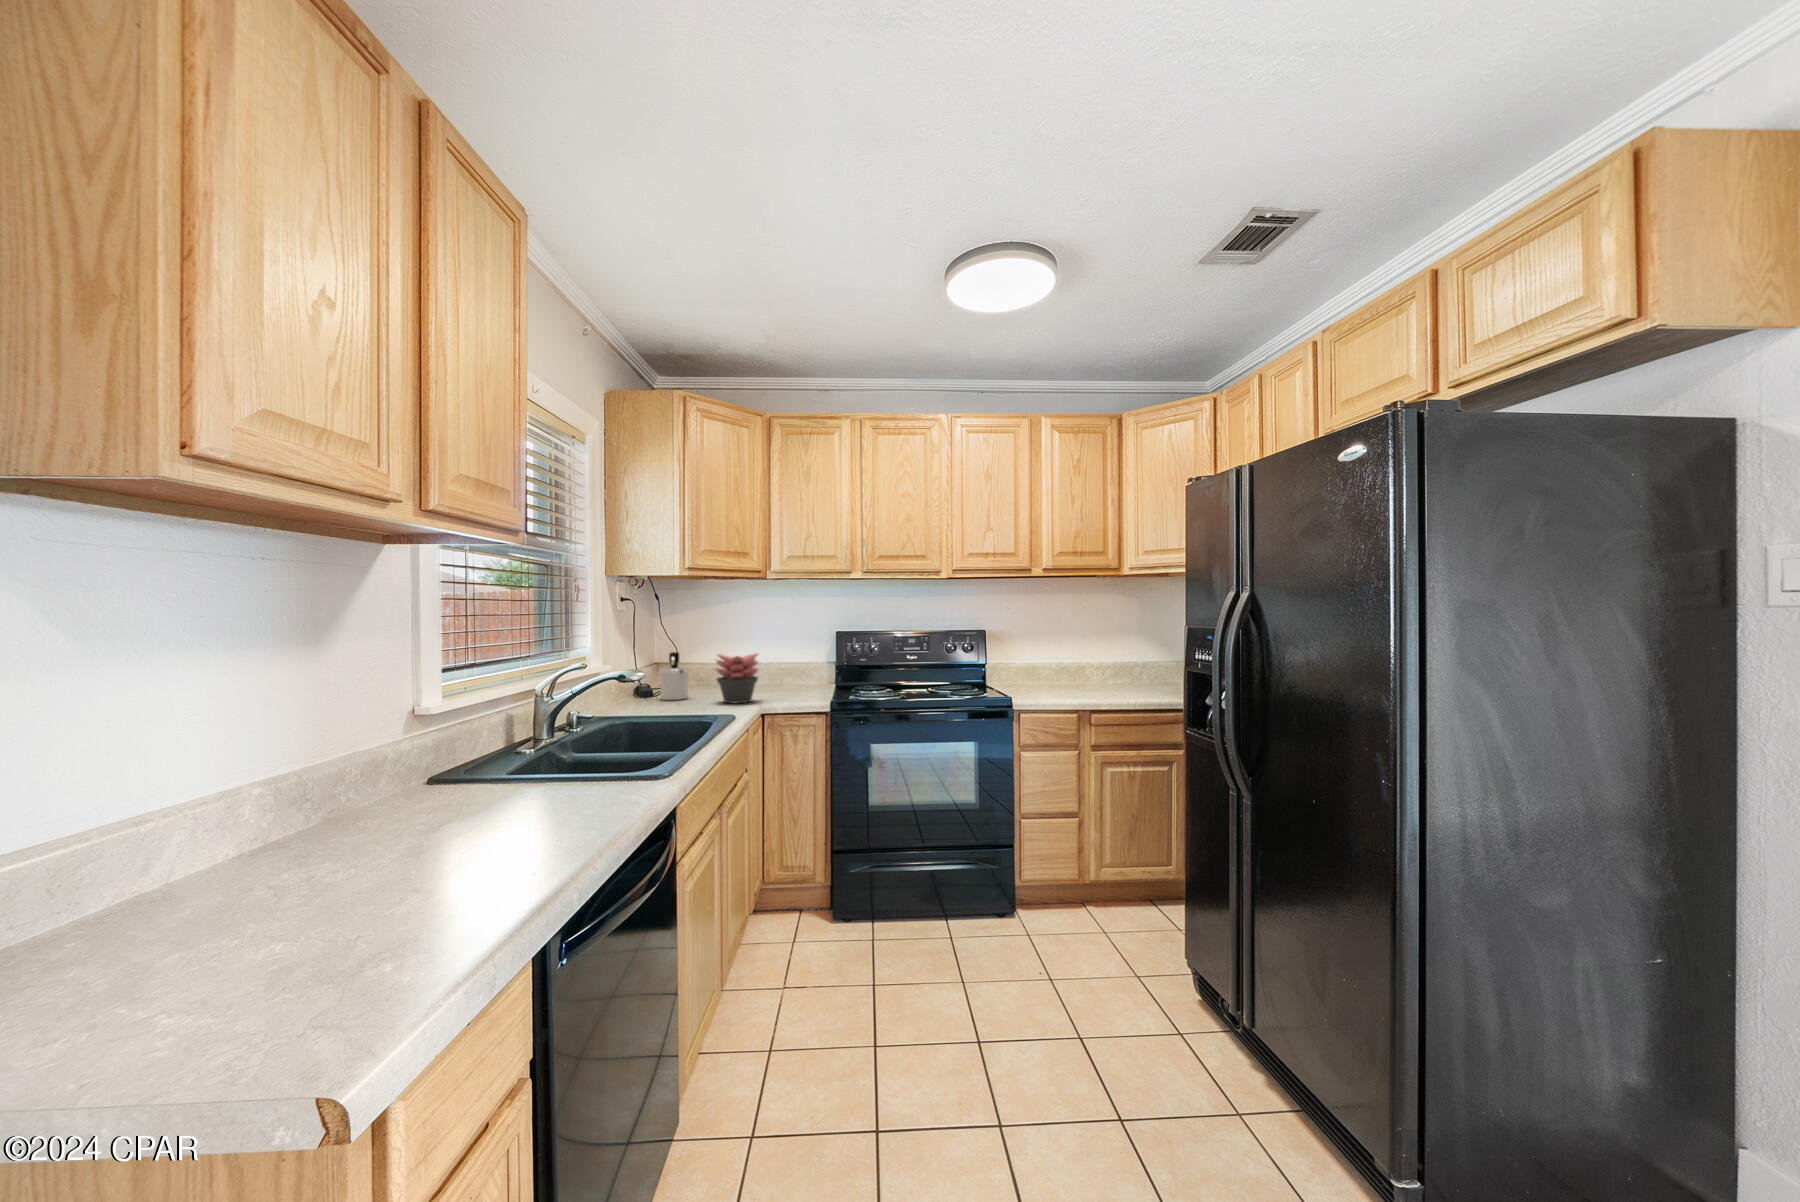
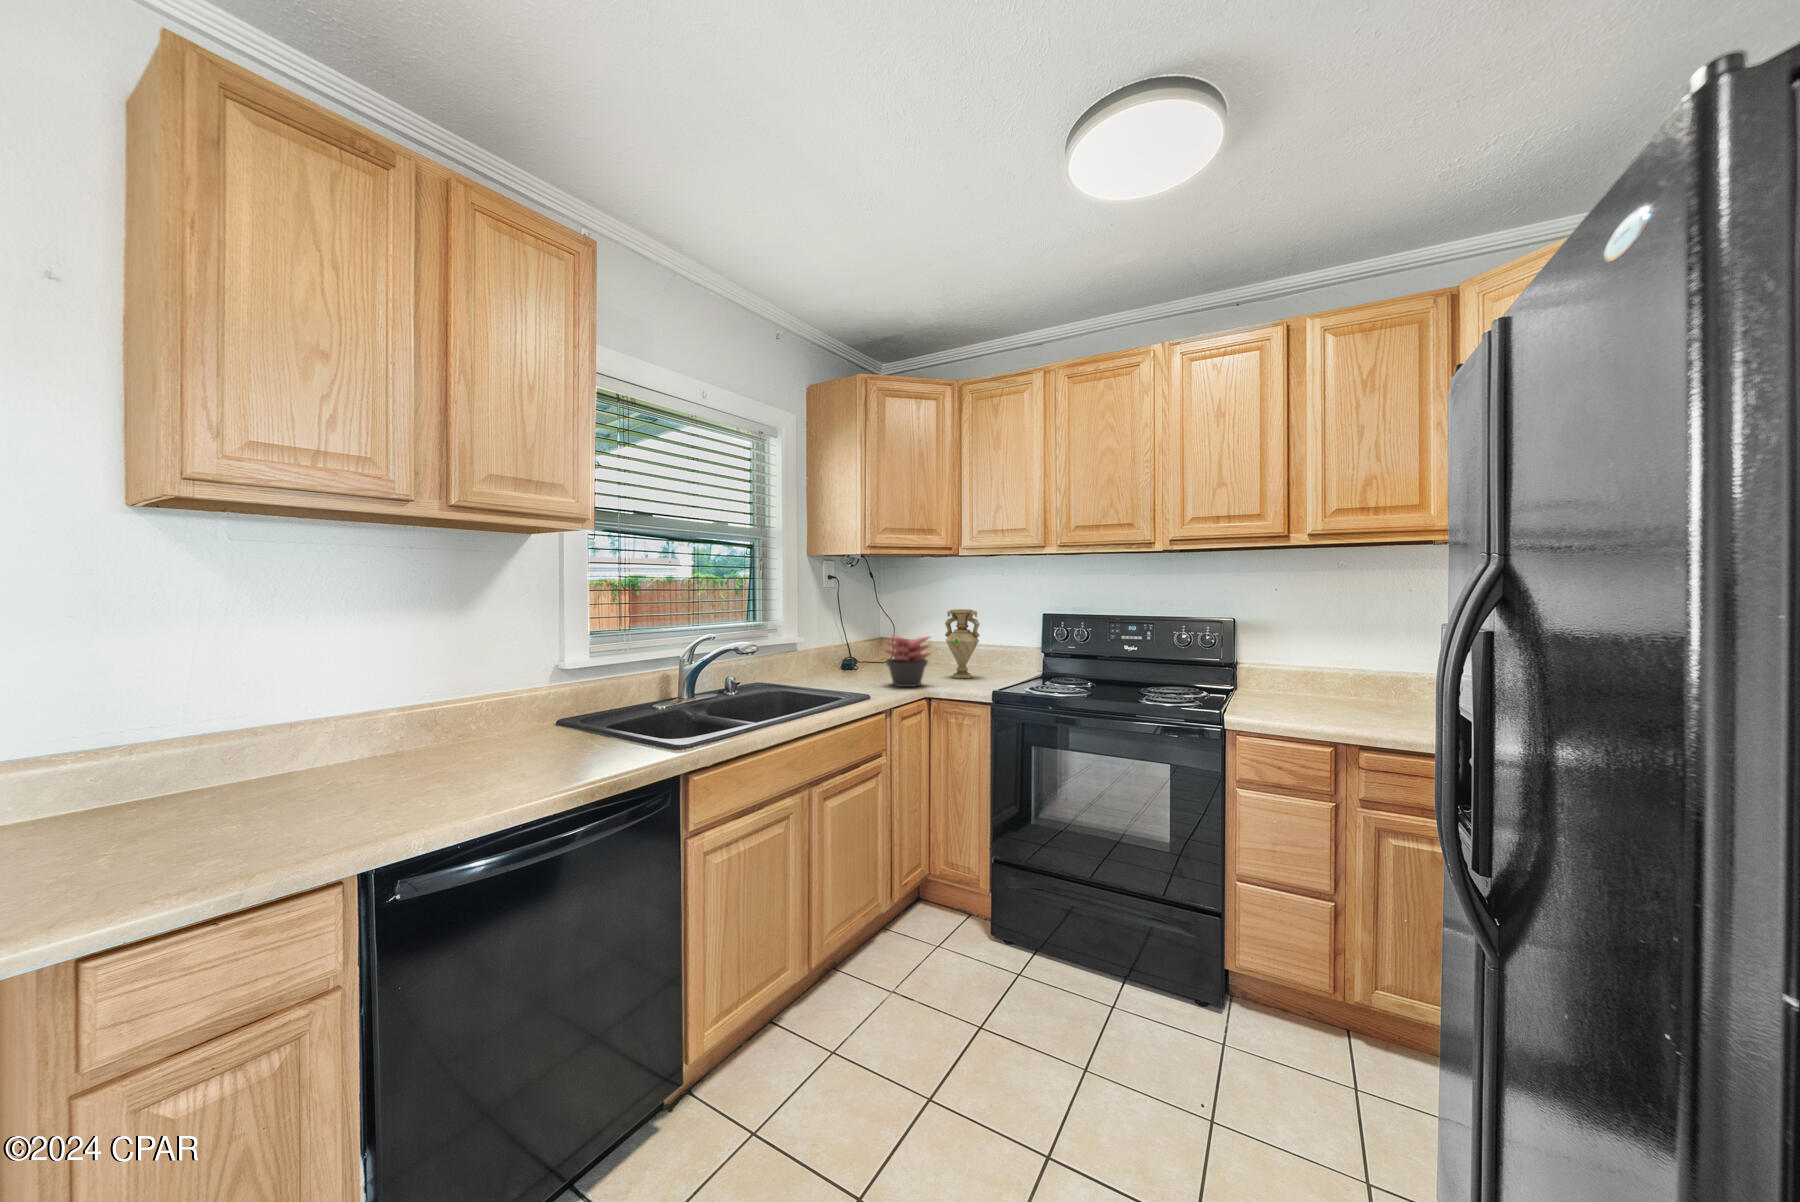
vase: none [751,627,787,693] -> present [945,609,980,678]
soap dispenser: present [660,652,689,700] -> none [850,632,878,678]

